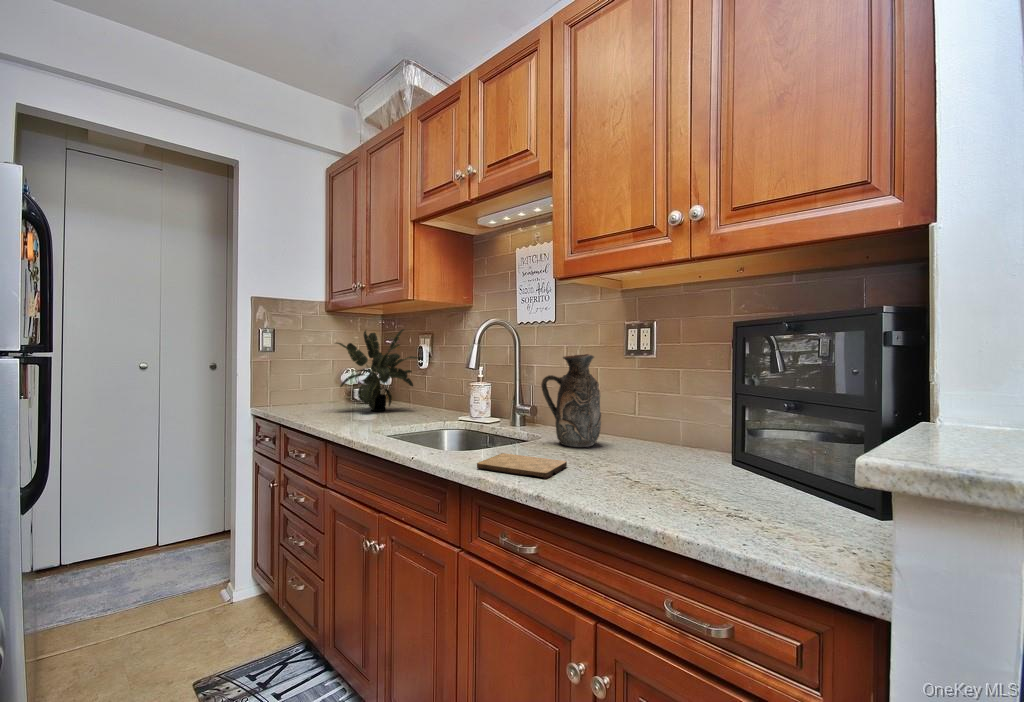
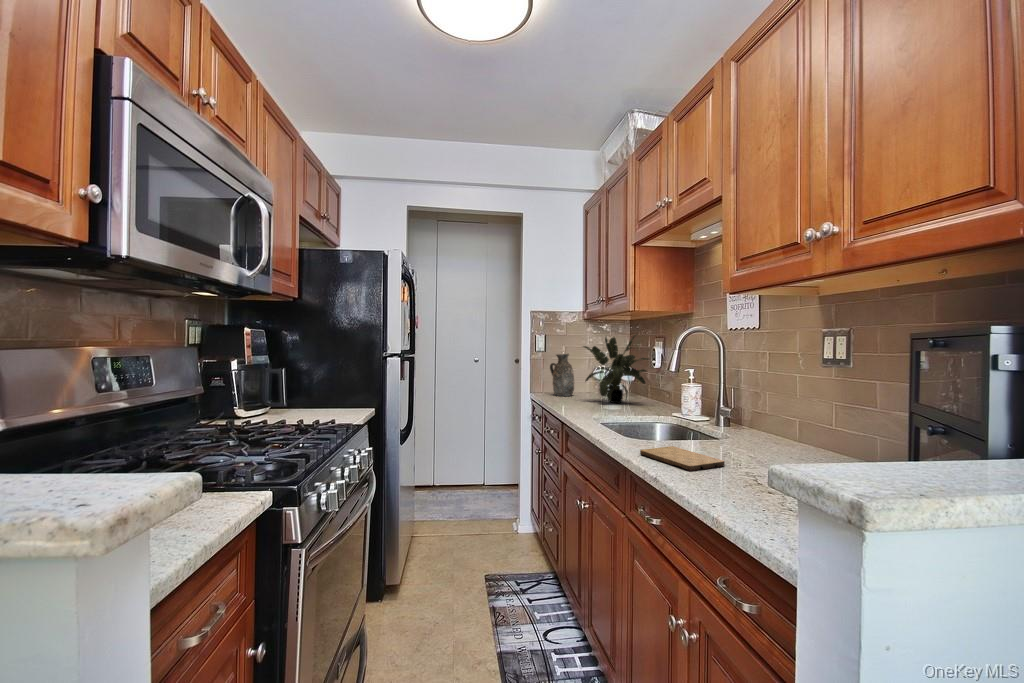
decorative vase: present [541,354,601,447] -> present [550,354,574,396]

